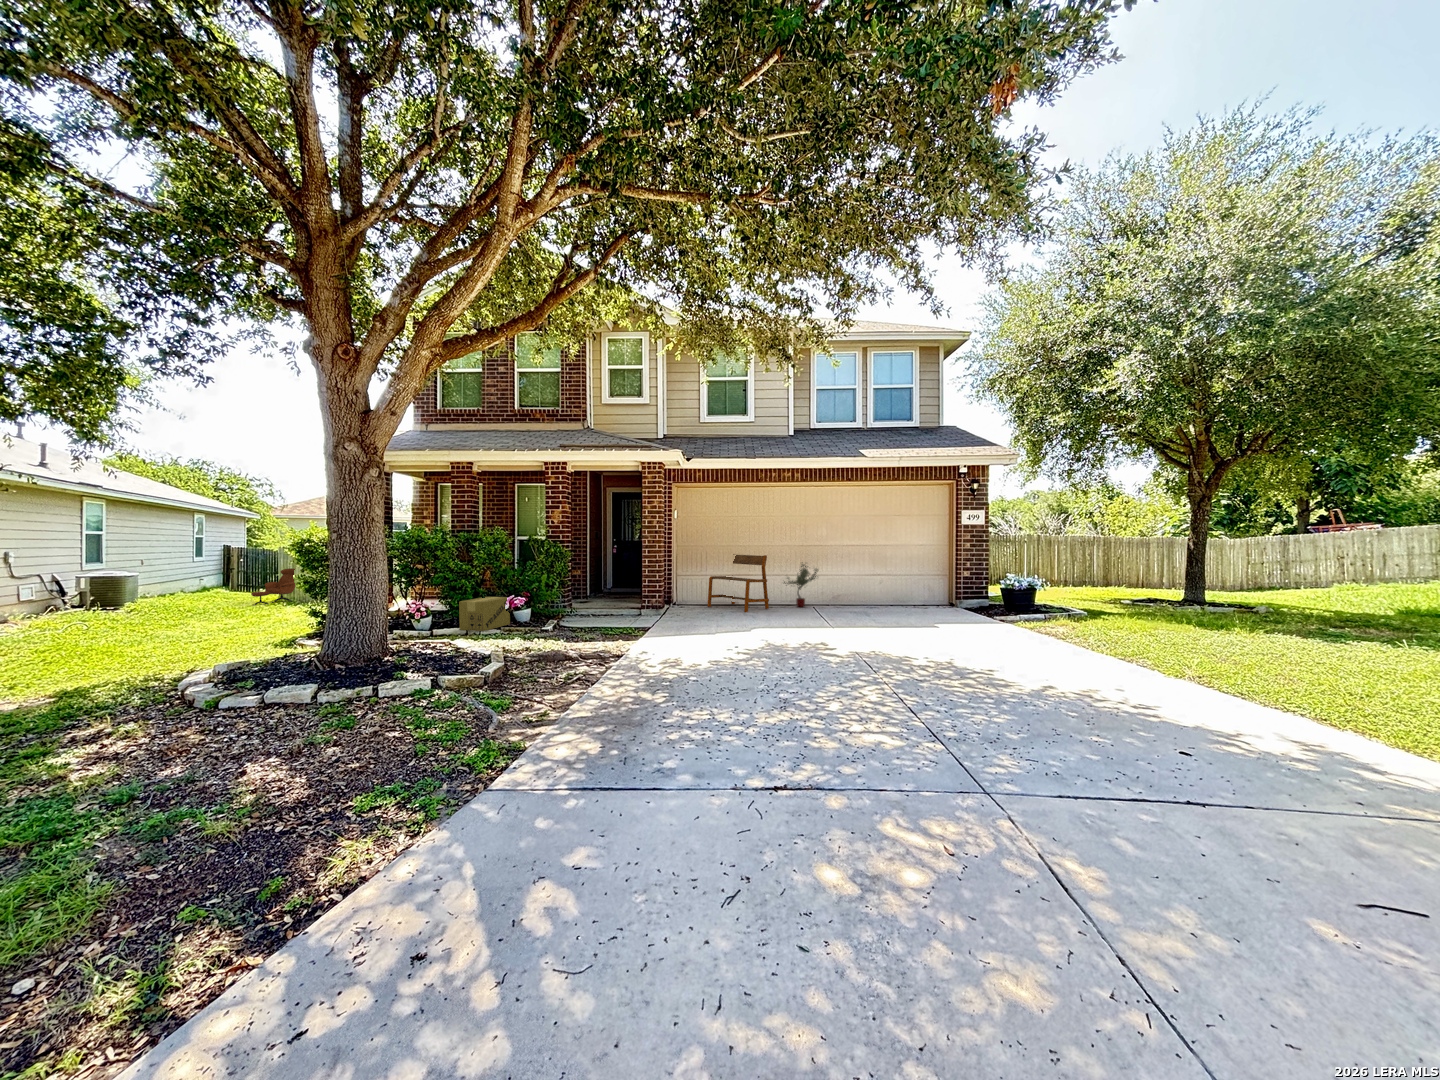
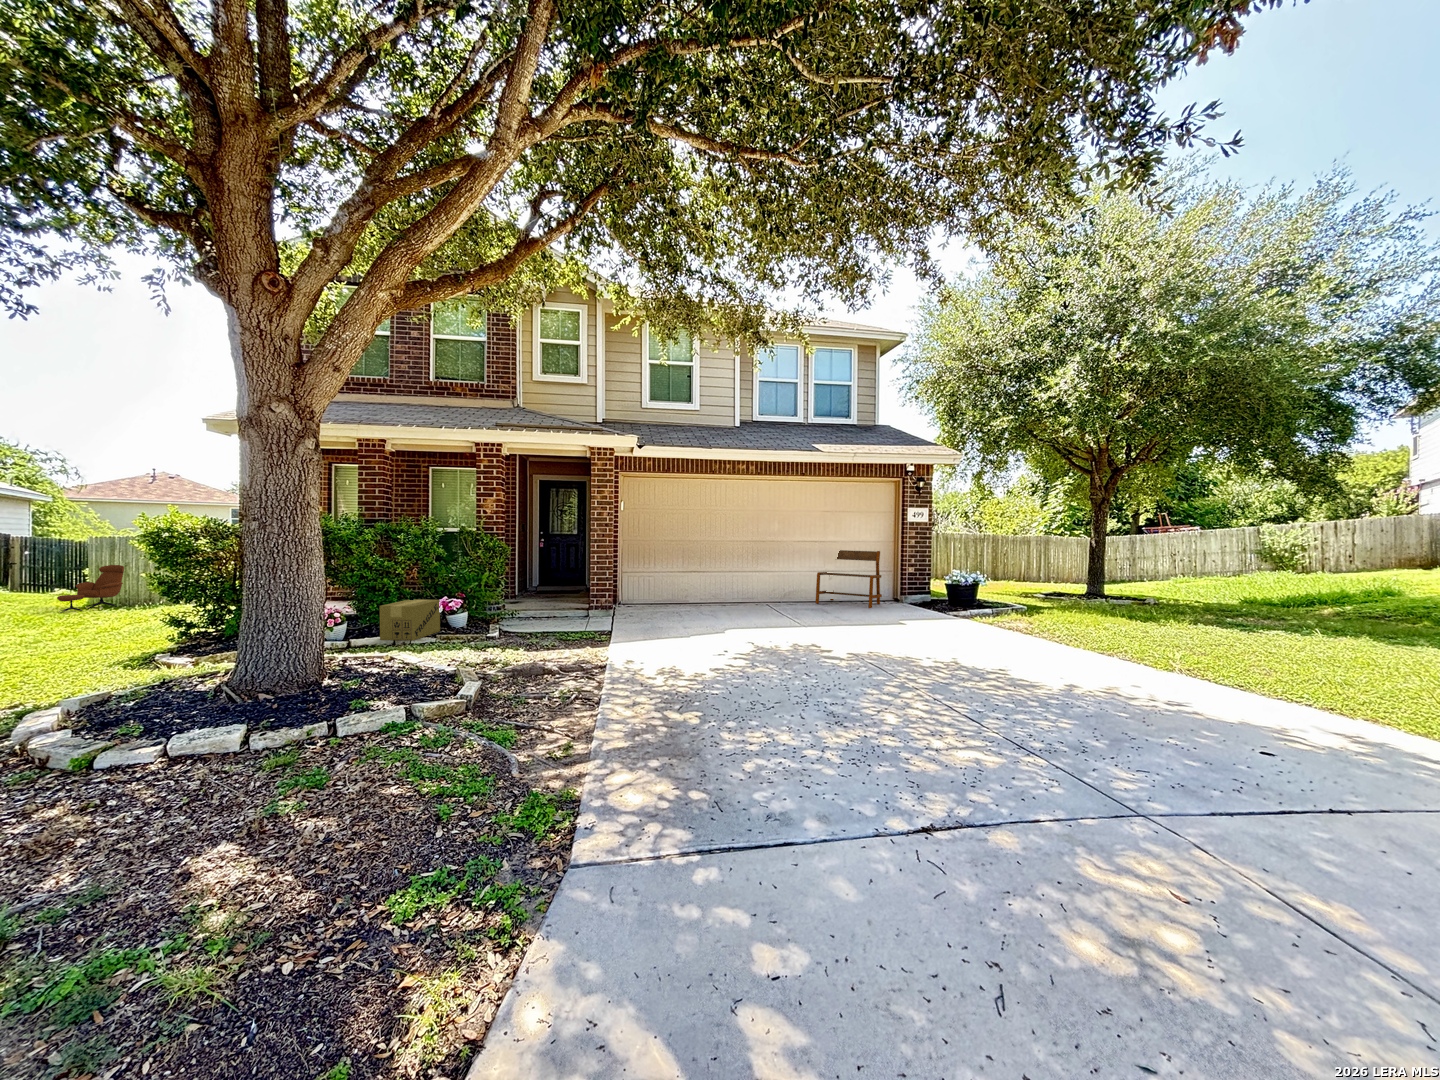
bench: present [708,554,769,612] -> present [815,550,882,608]
potted tree: present [784,562,818,607] -> none [734,558,773,606]

